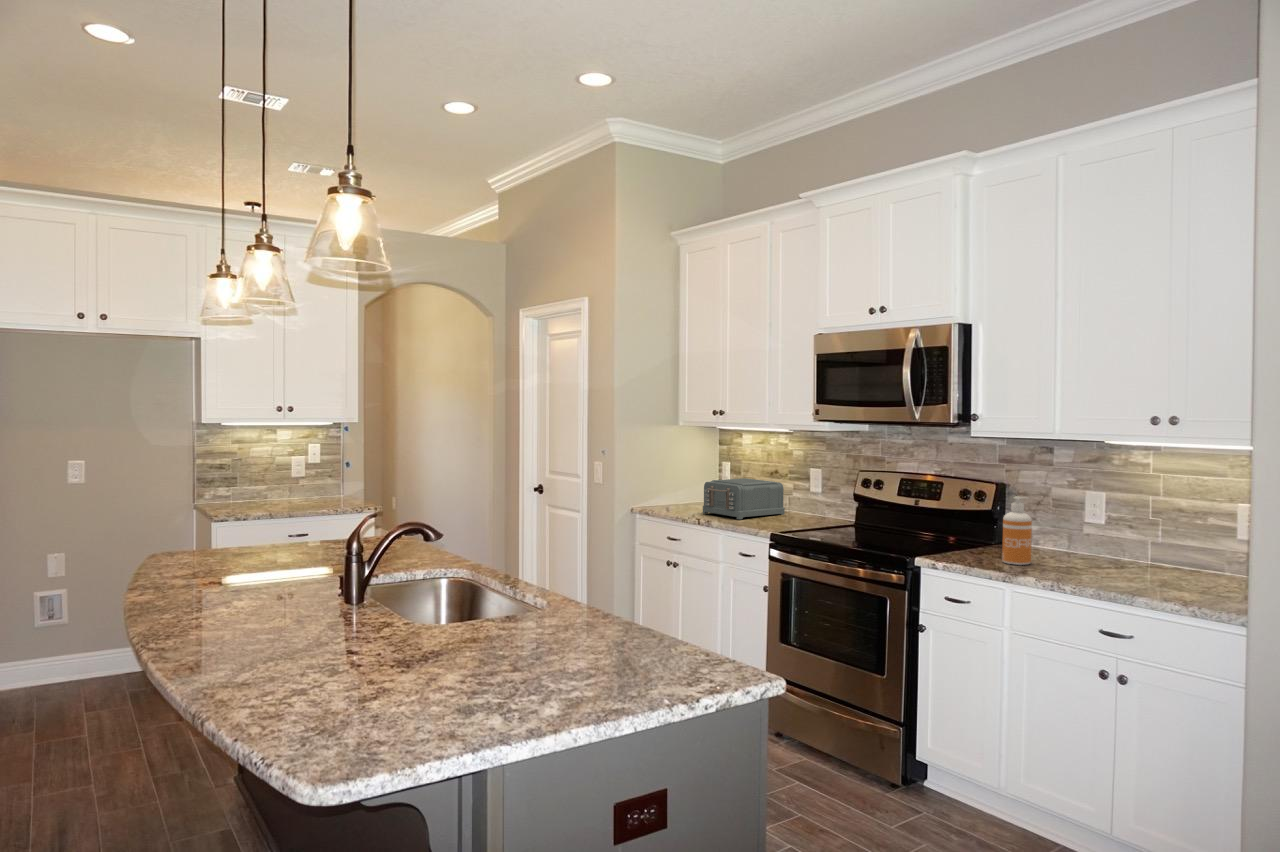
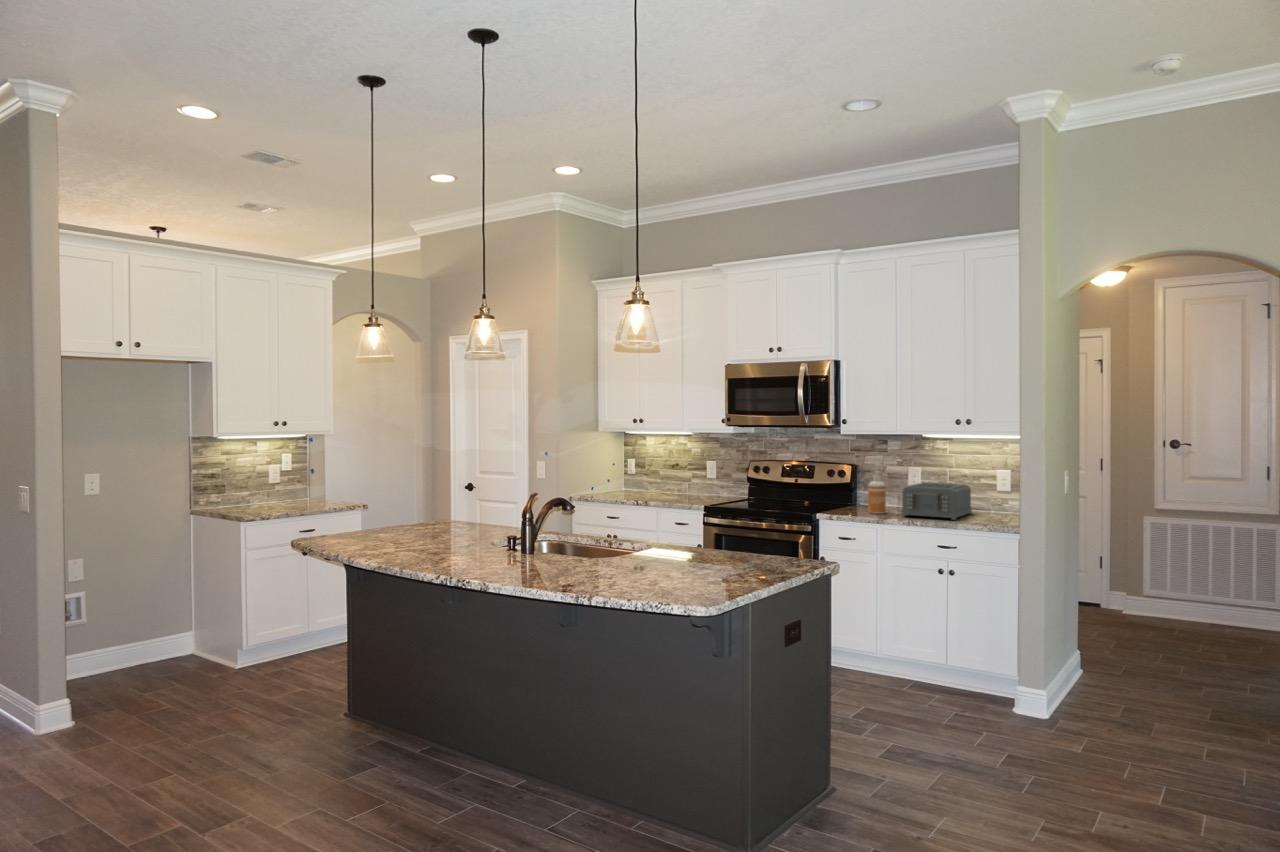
toaster: present [703,478,785,519] -> present [902,483,972,520]

